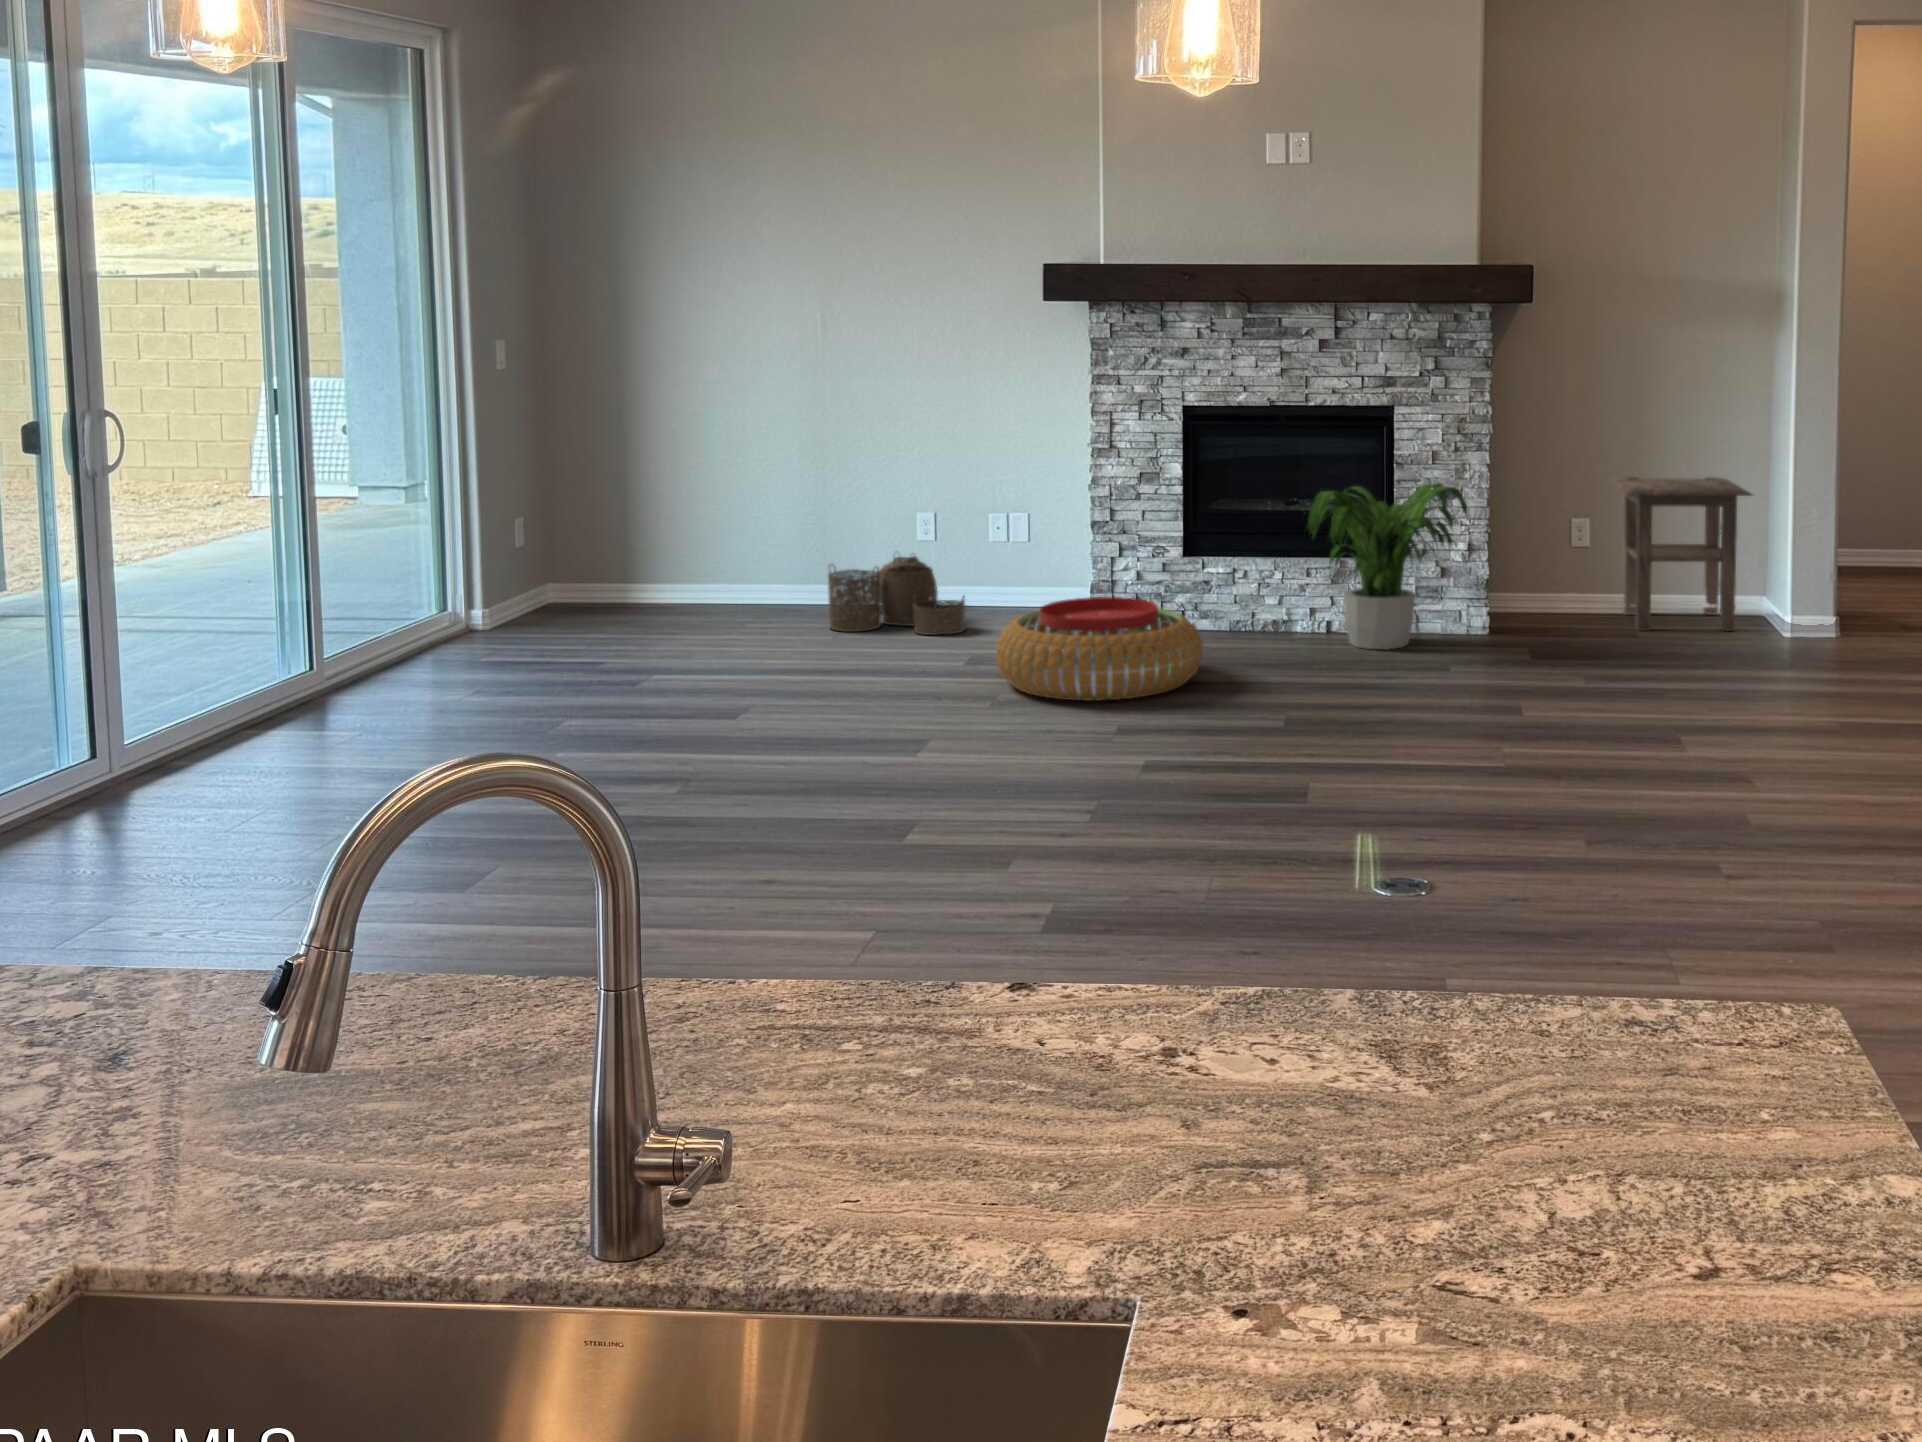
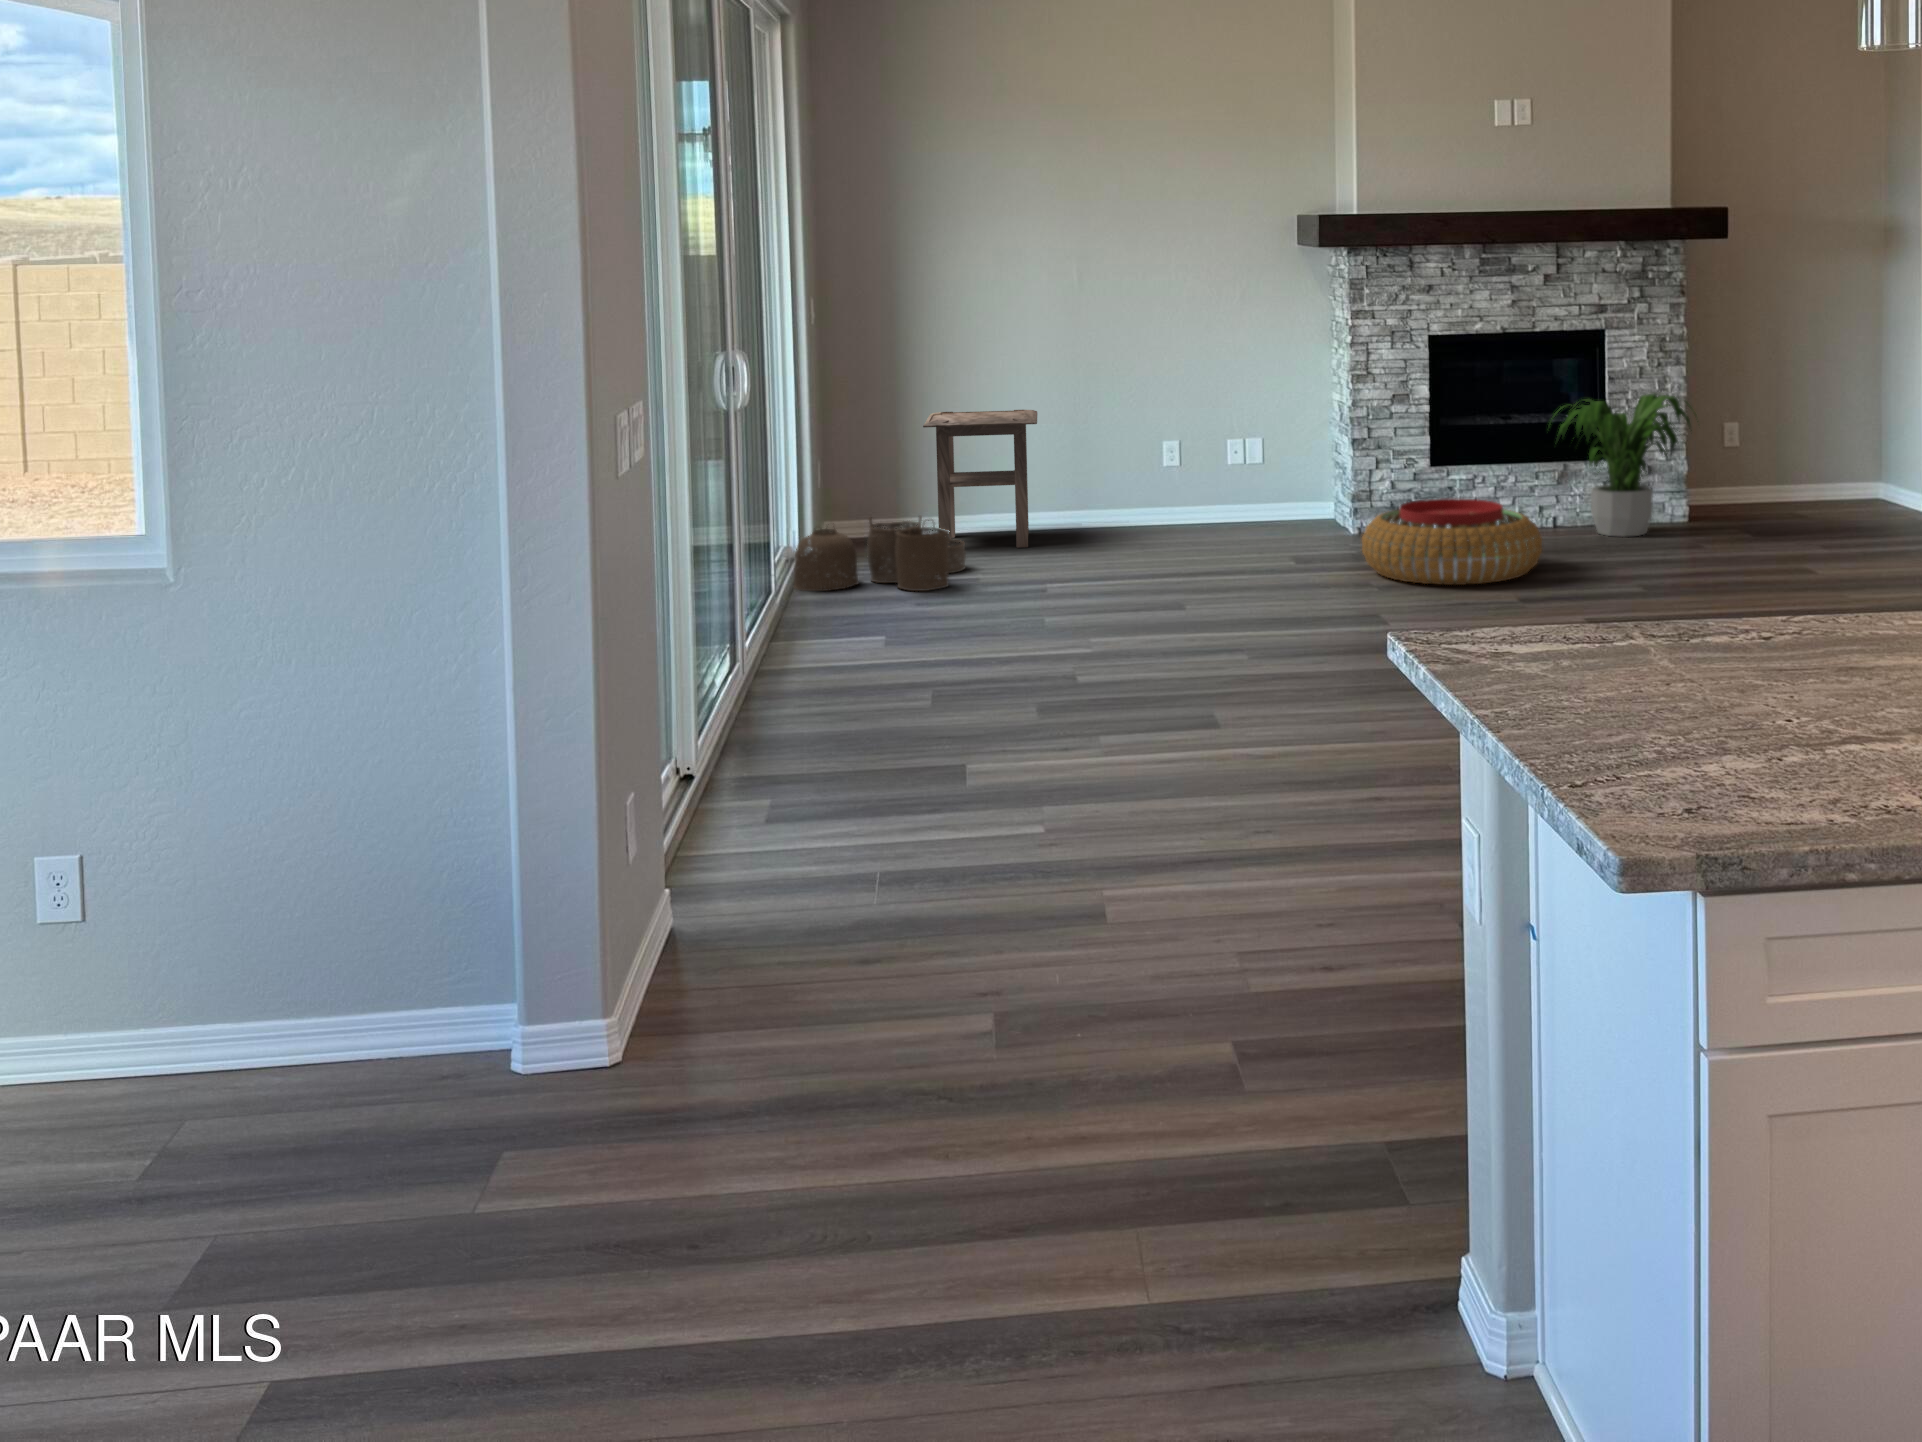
side table: present [1612,477,1752,631] -> present [923,410,1037,548]
woven basket: present [828,554,965,635] -> present [794,516,966,591]

